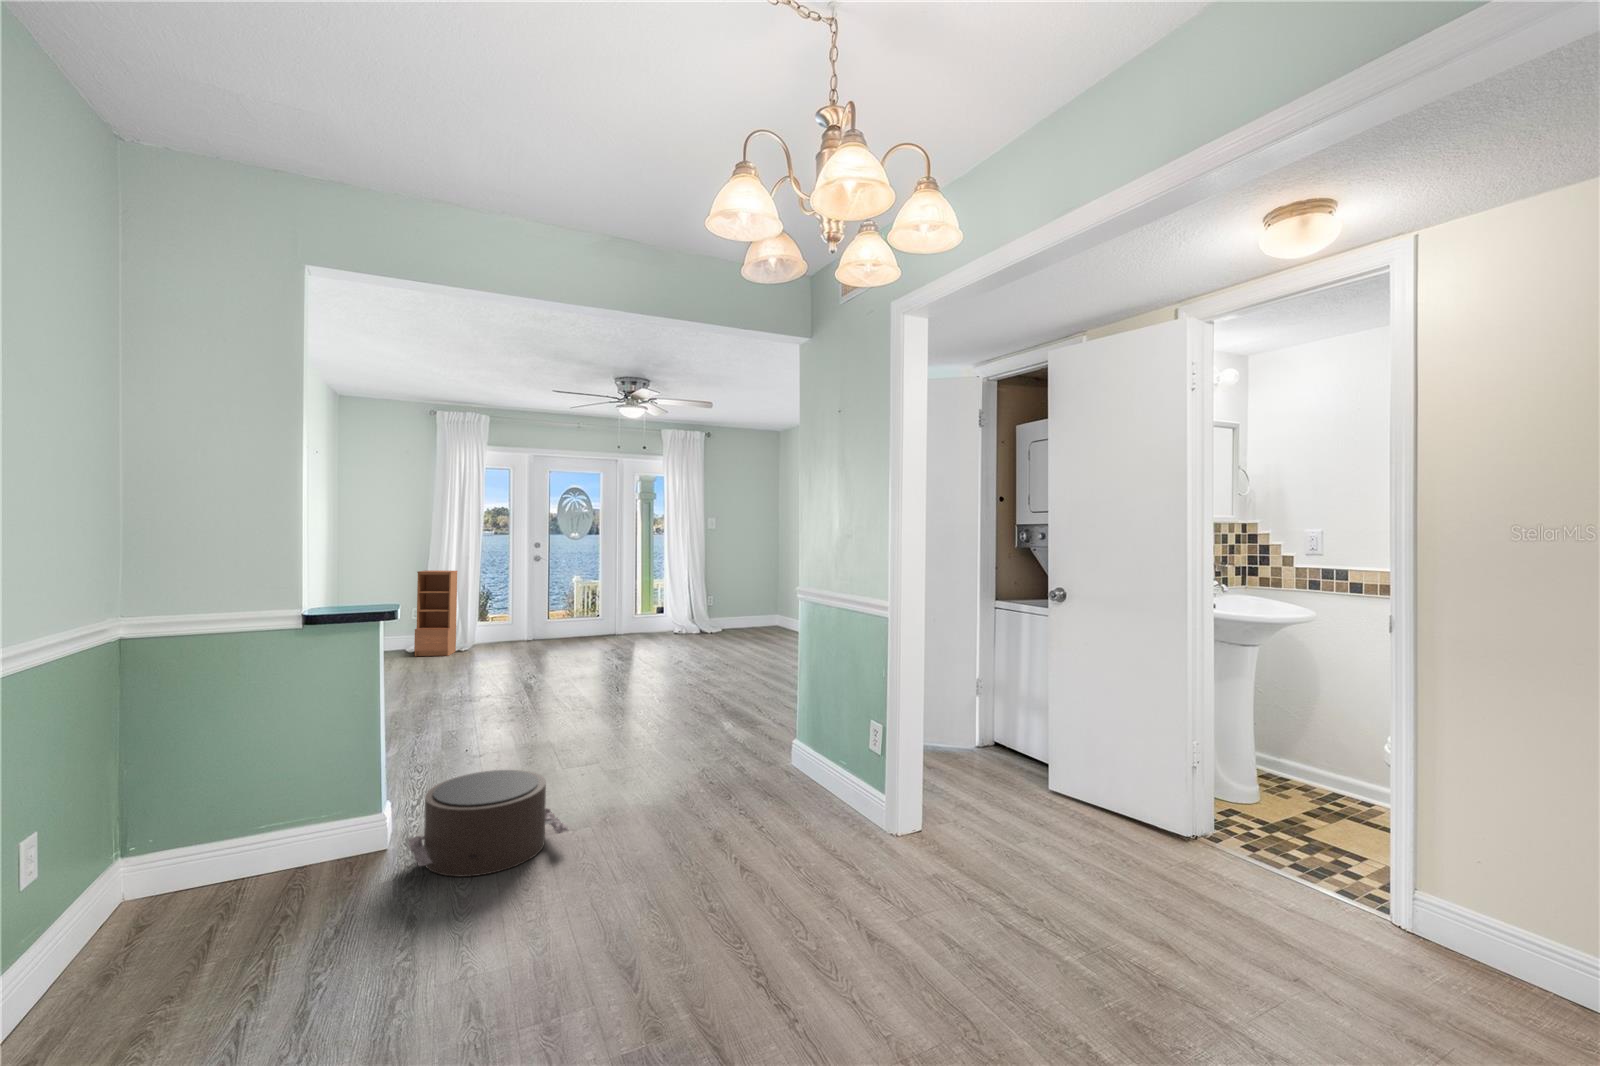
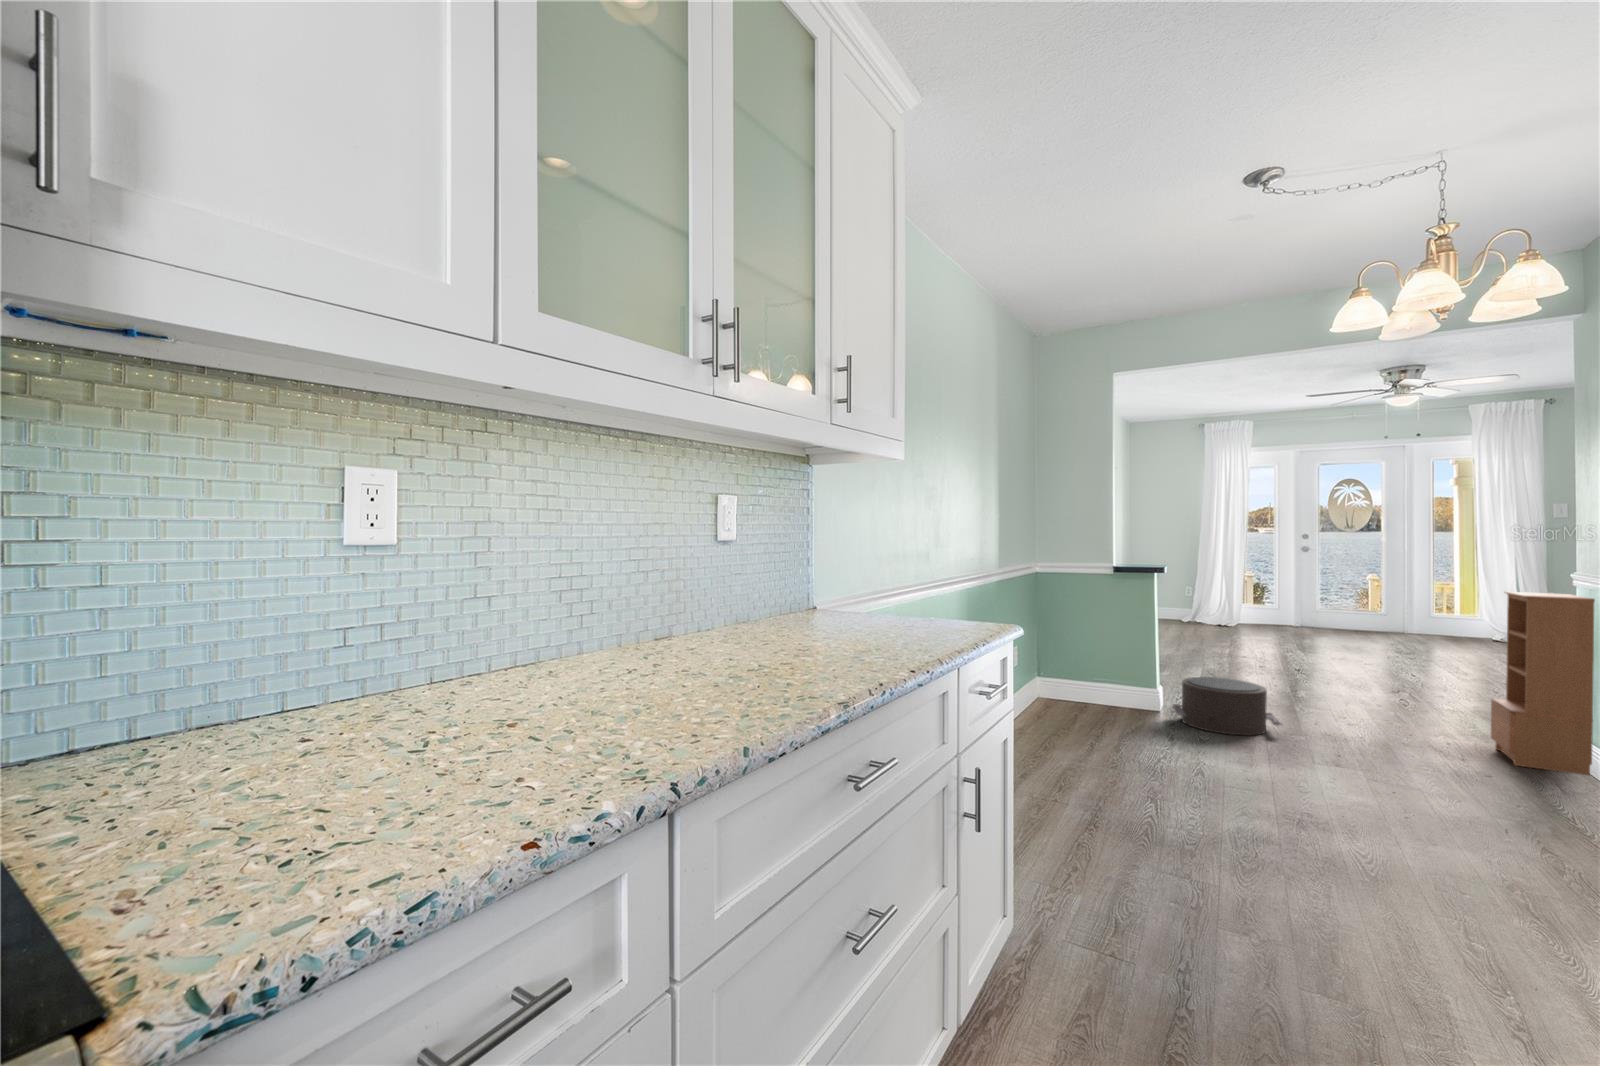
bookcase: present [414,570,457,656] -> present [1491,591,1595,775]

